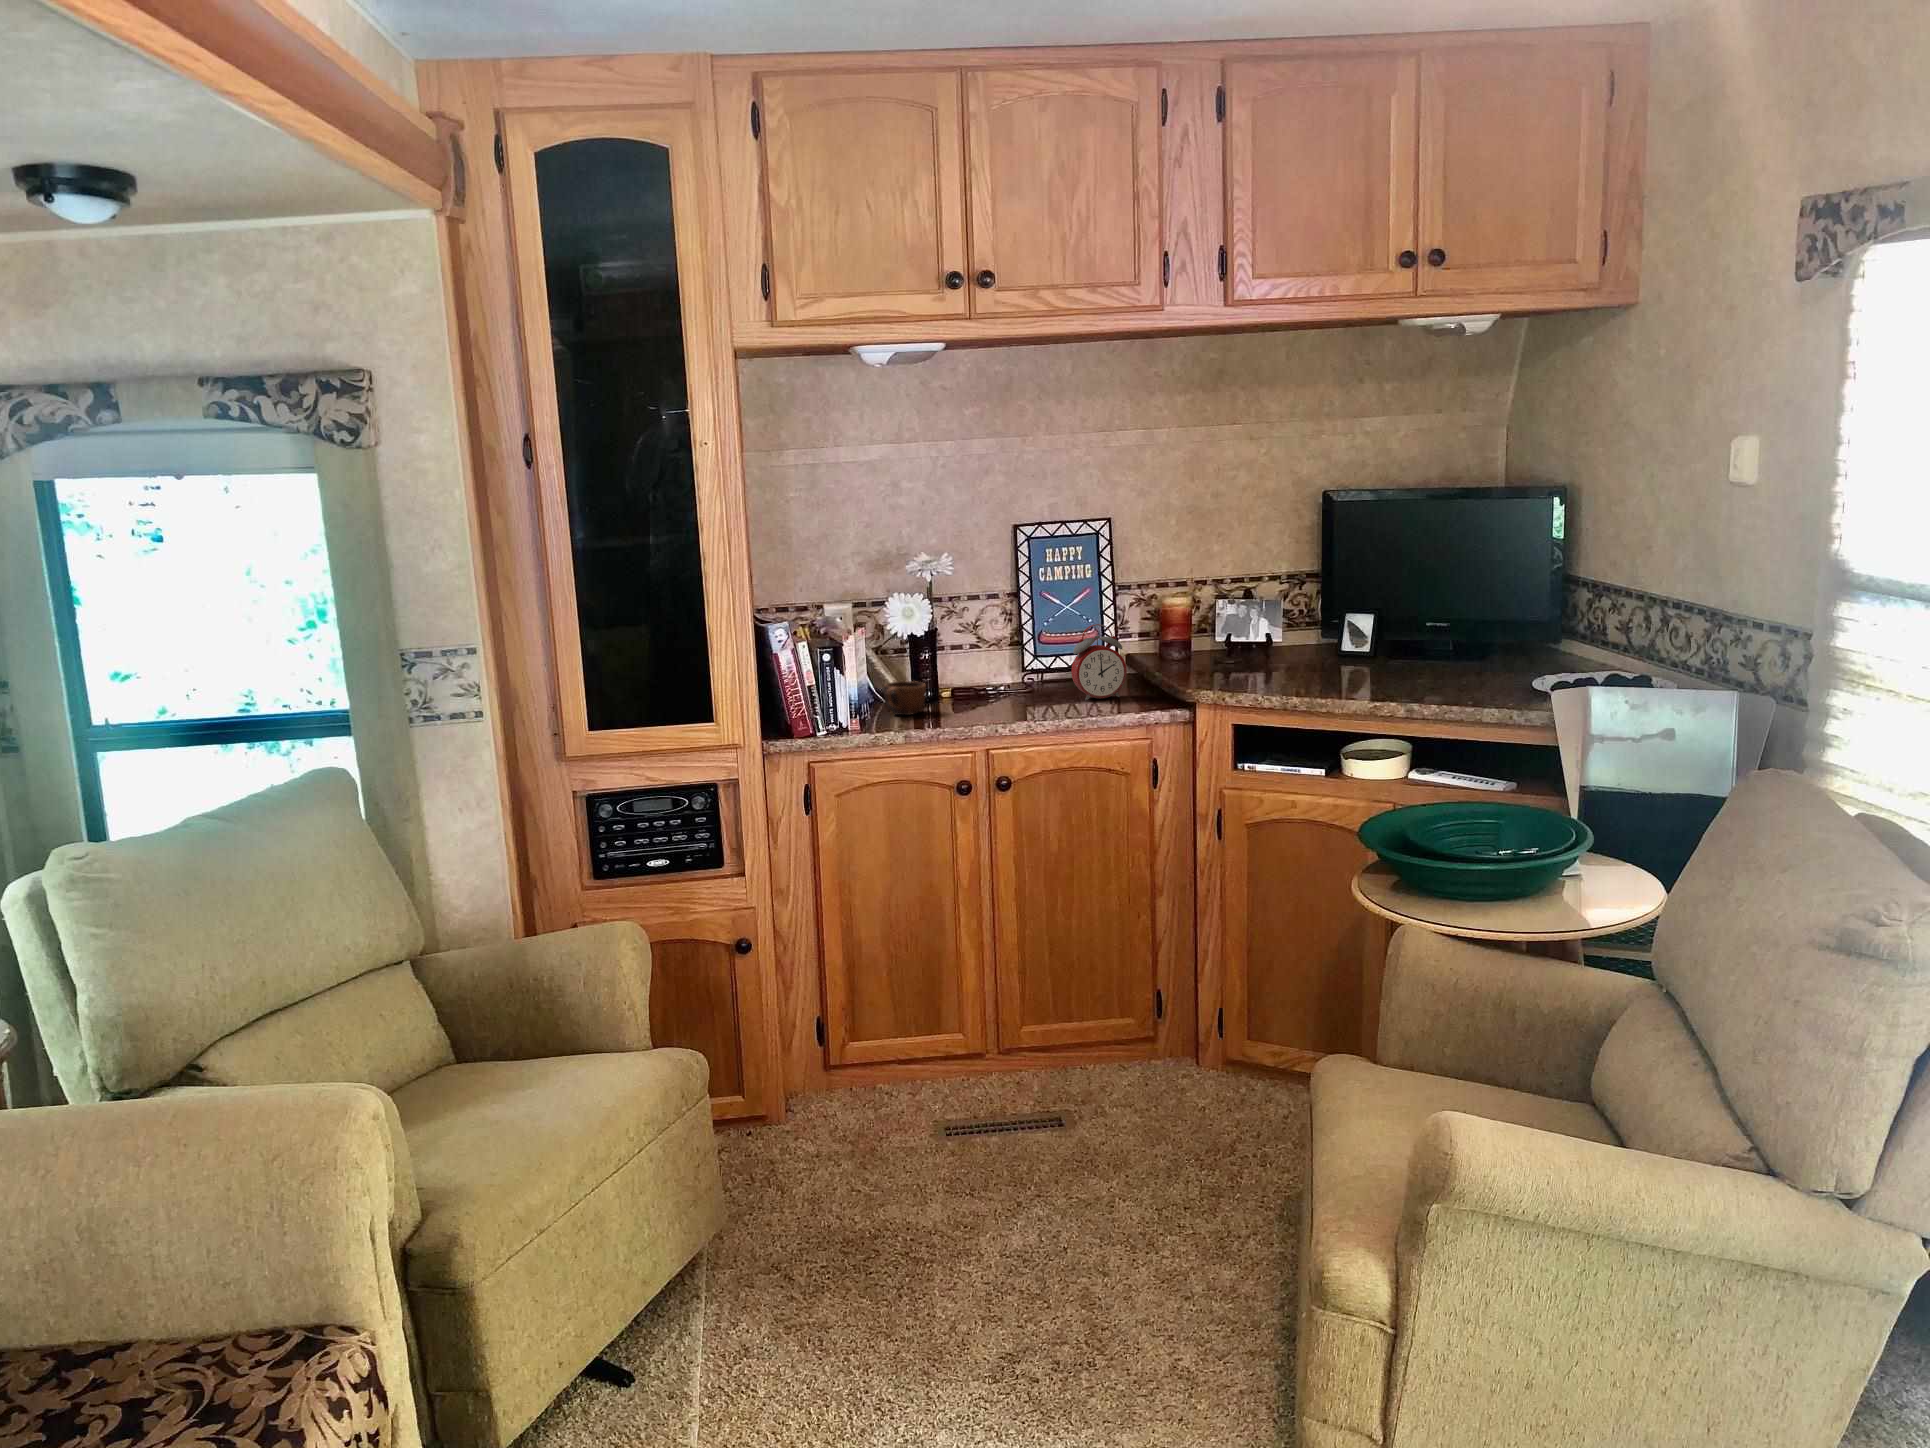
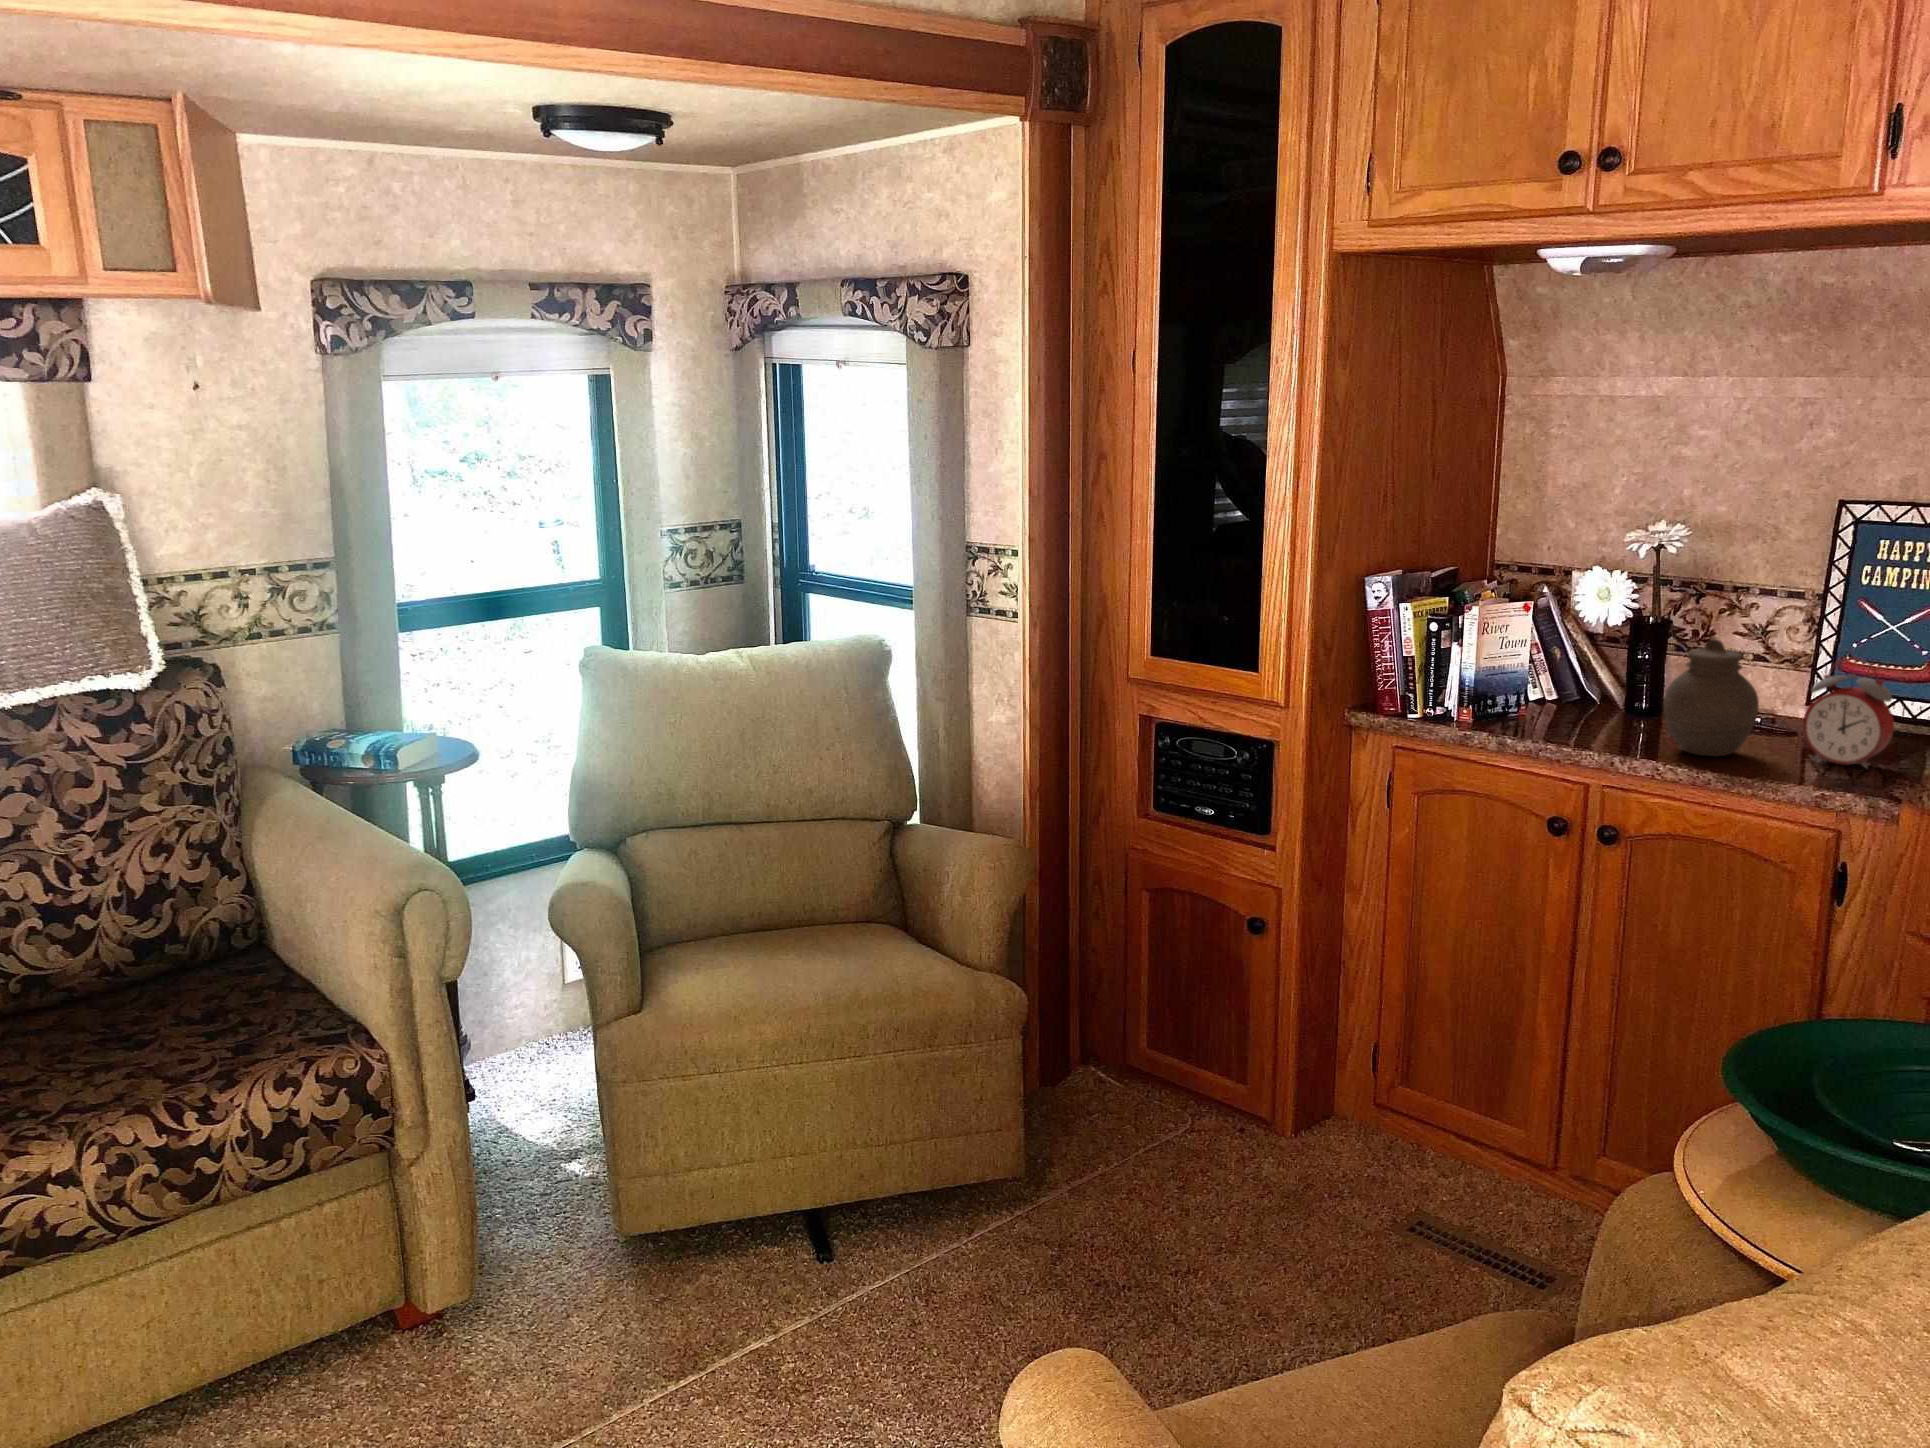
jar: none [997,626,1059,712] -> present [1664,639,1759,756]
mug: present [884,681,926,715] -> none [1535,677,1604,722]

